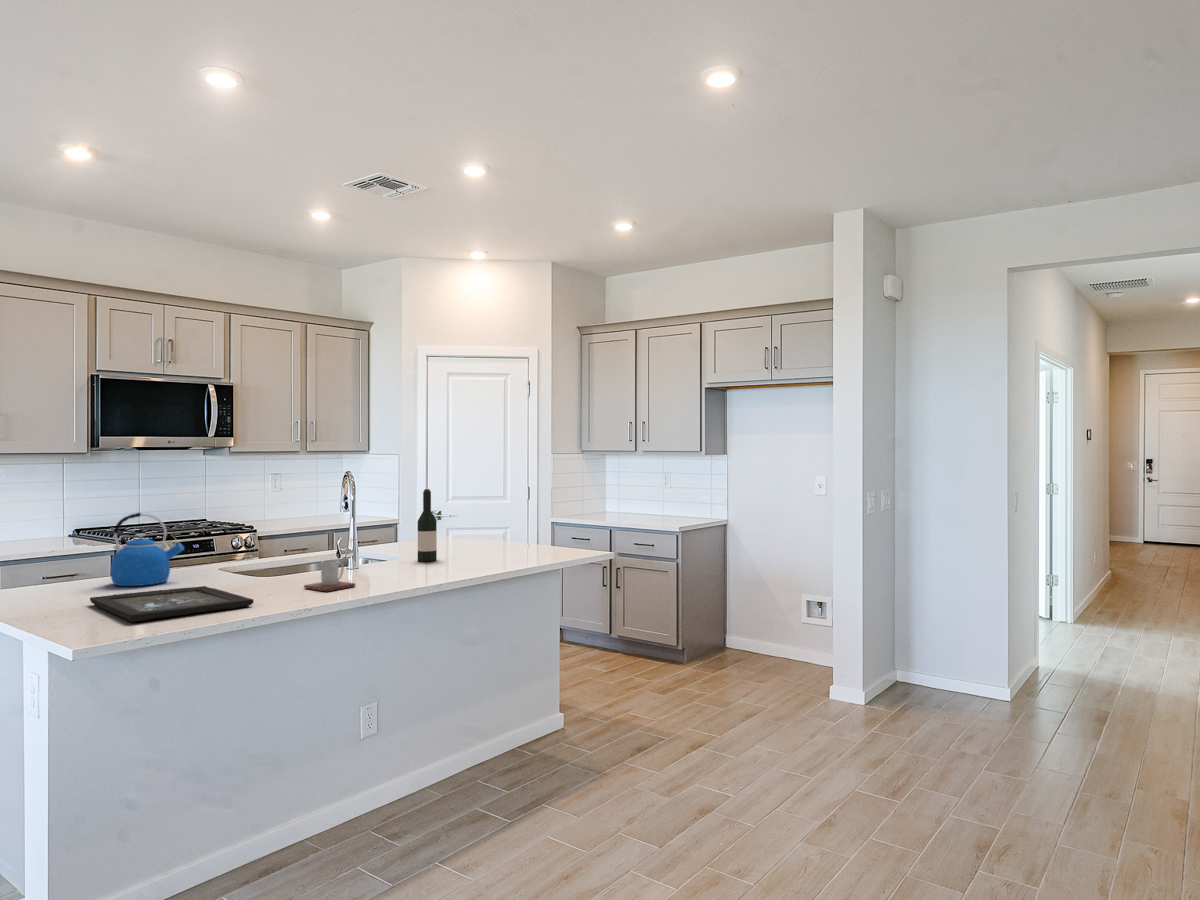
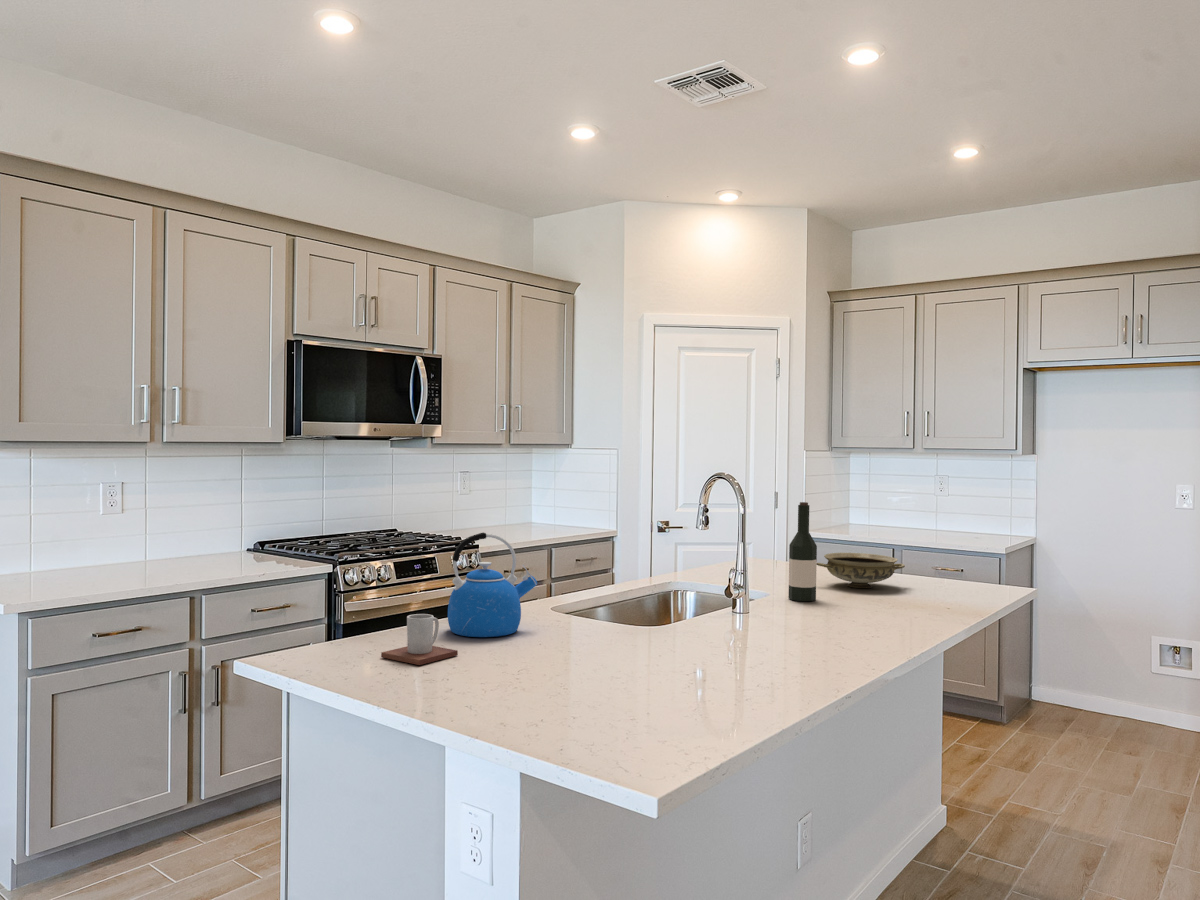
ceramic bowl: none [459,527,526,553] -> present [817,553,905,588]
mug: present [304,560,355,591] -> present [381,614,458,665]
tray: present [90,586,254,622] -> none [487,641,731,708]

